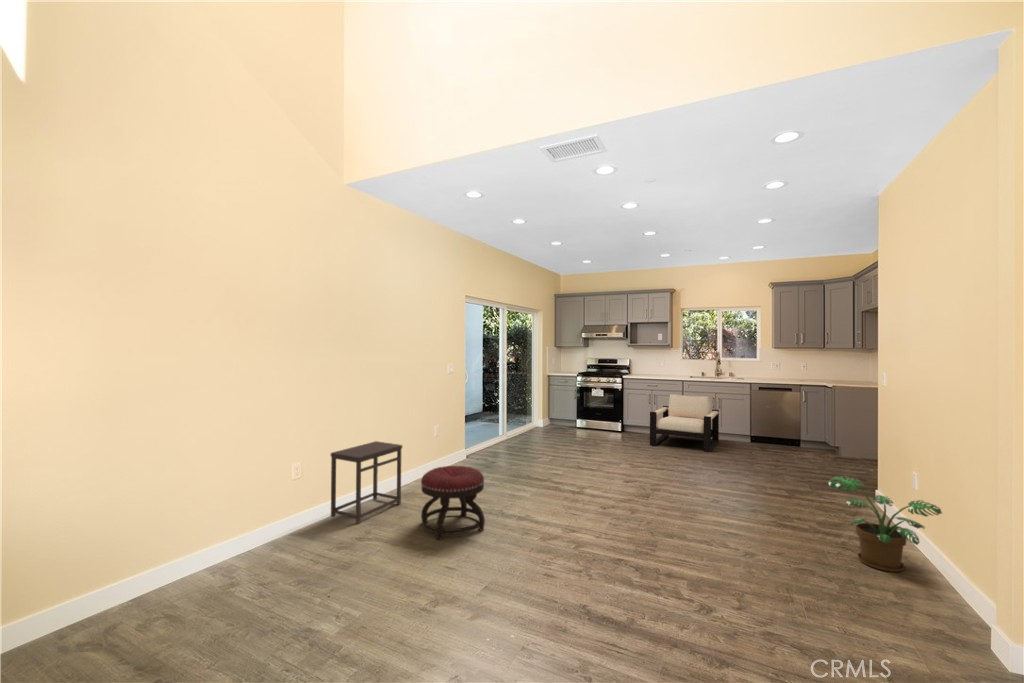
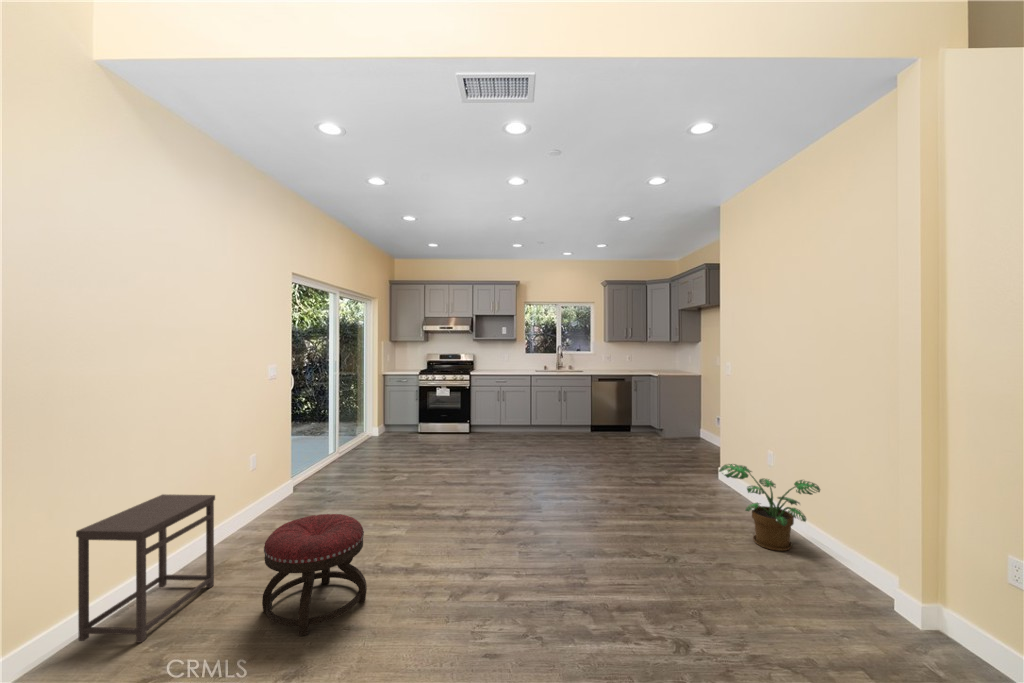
armchair: present [650,394,719,452] -> none [505,390,566,447]

